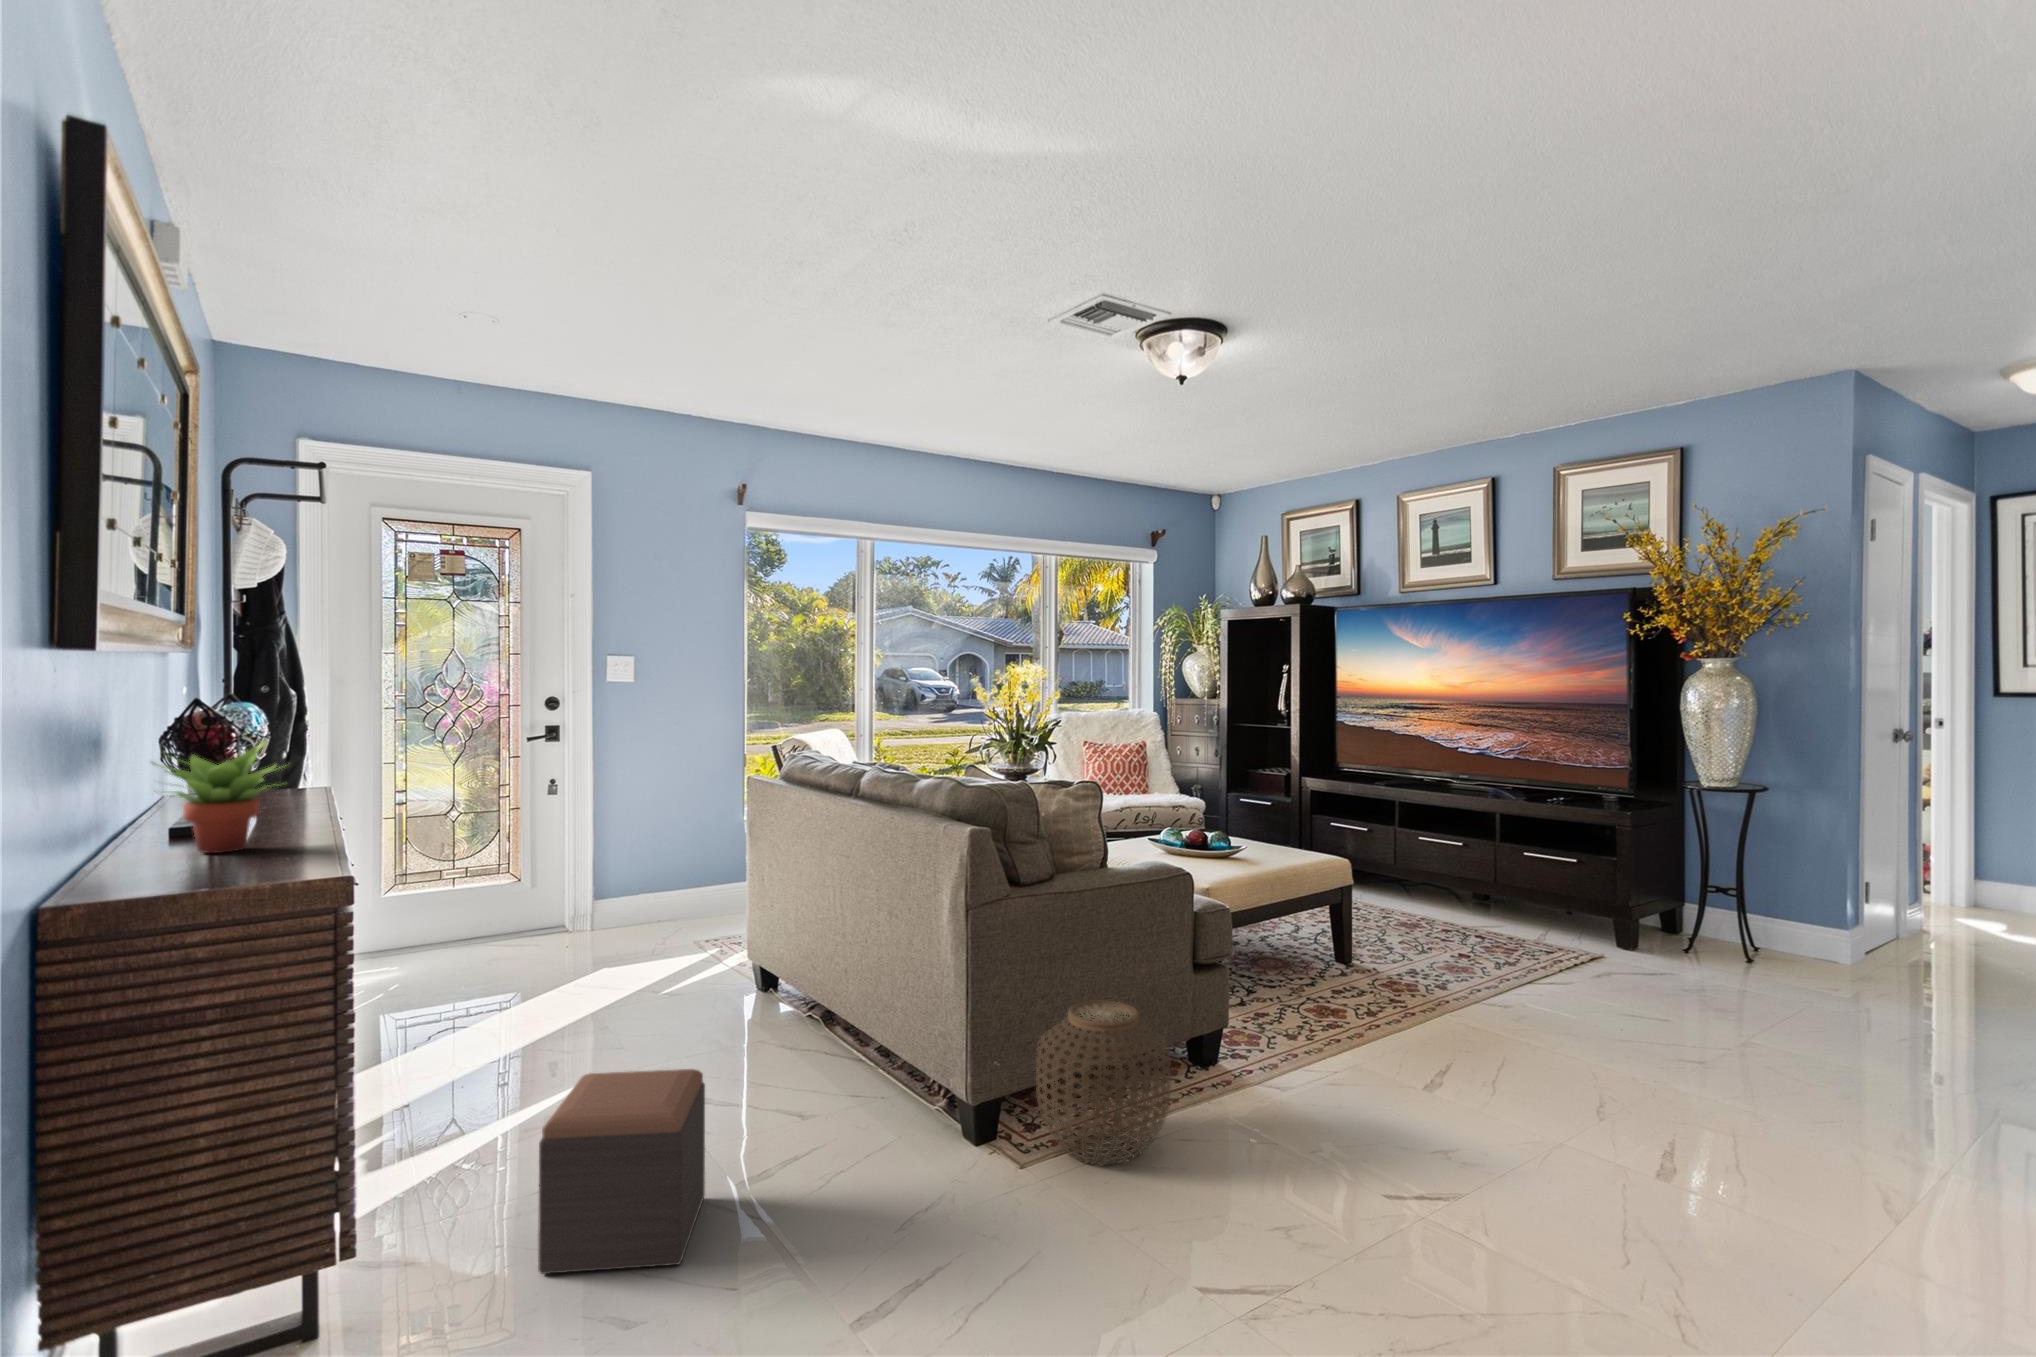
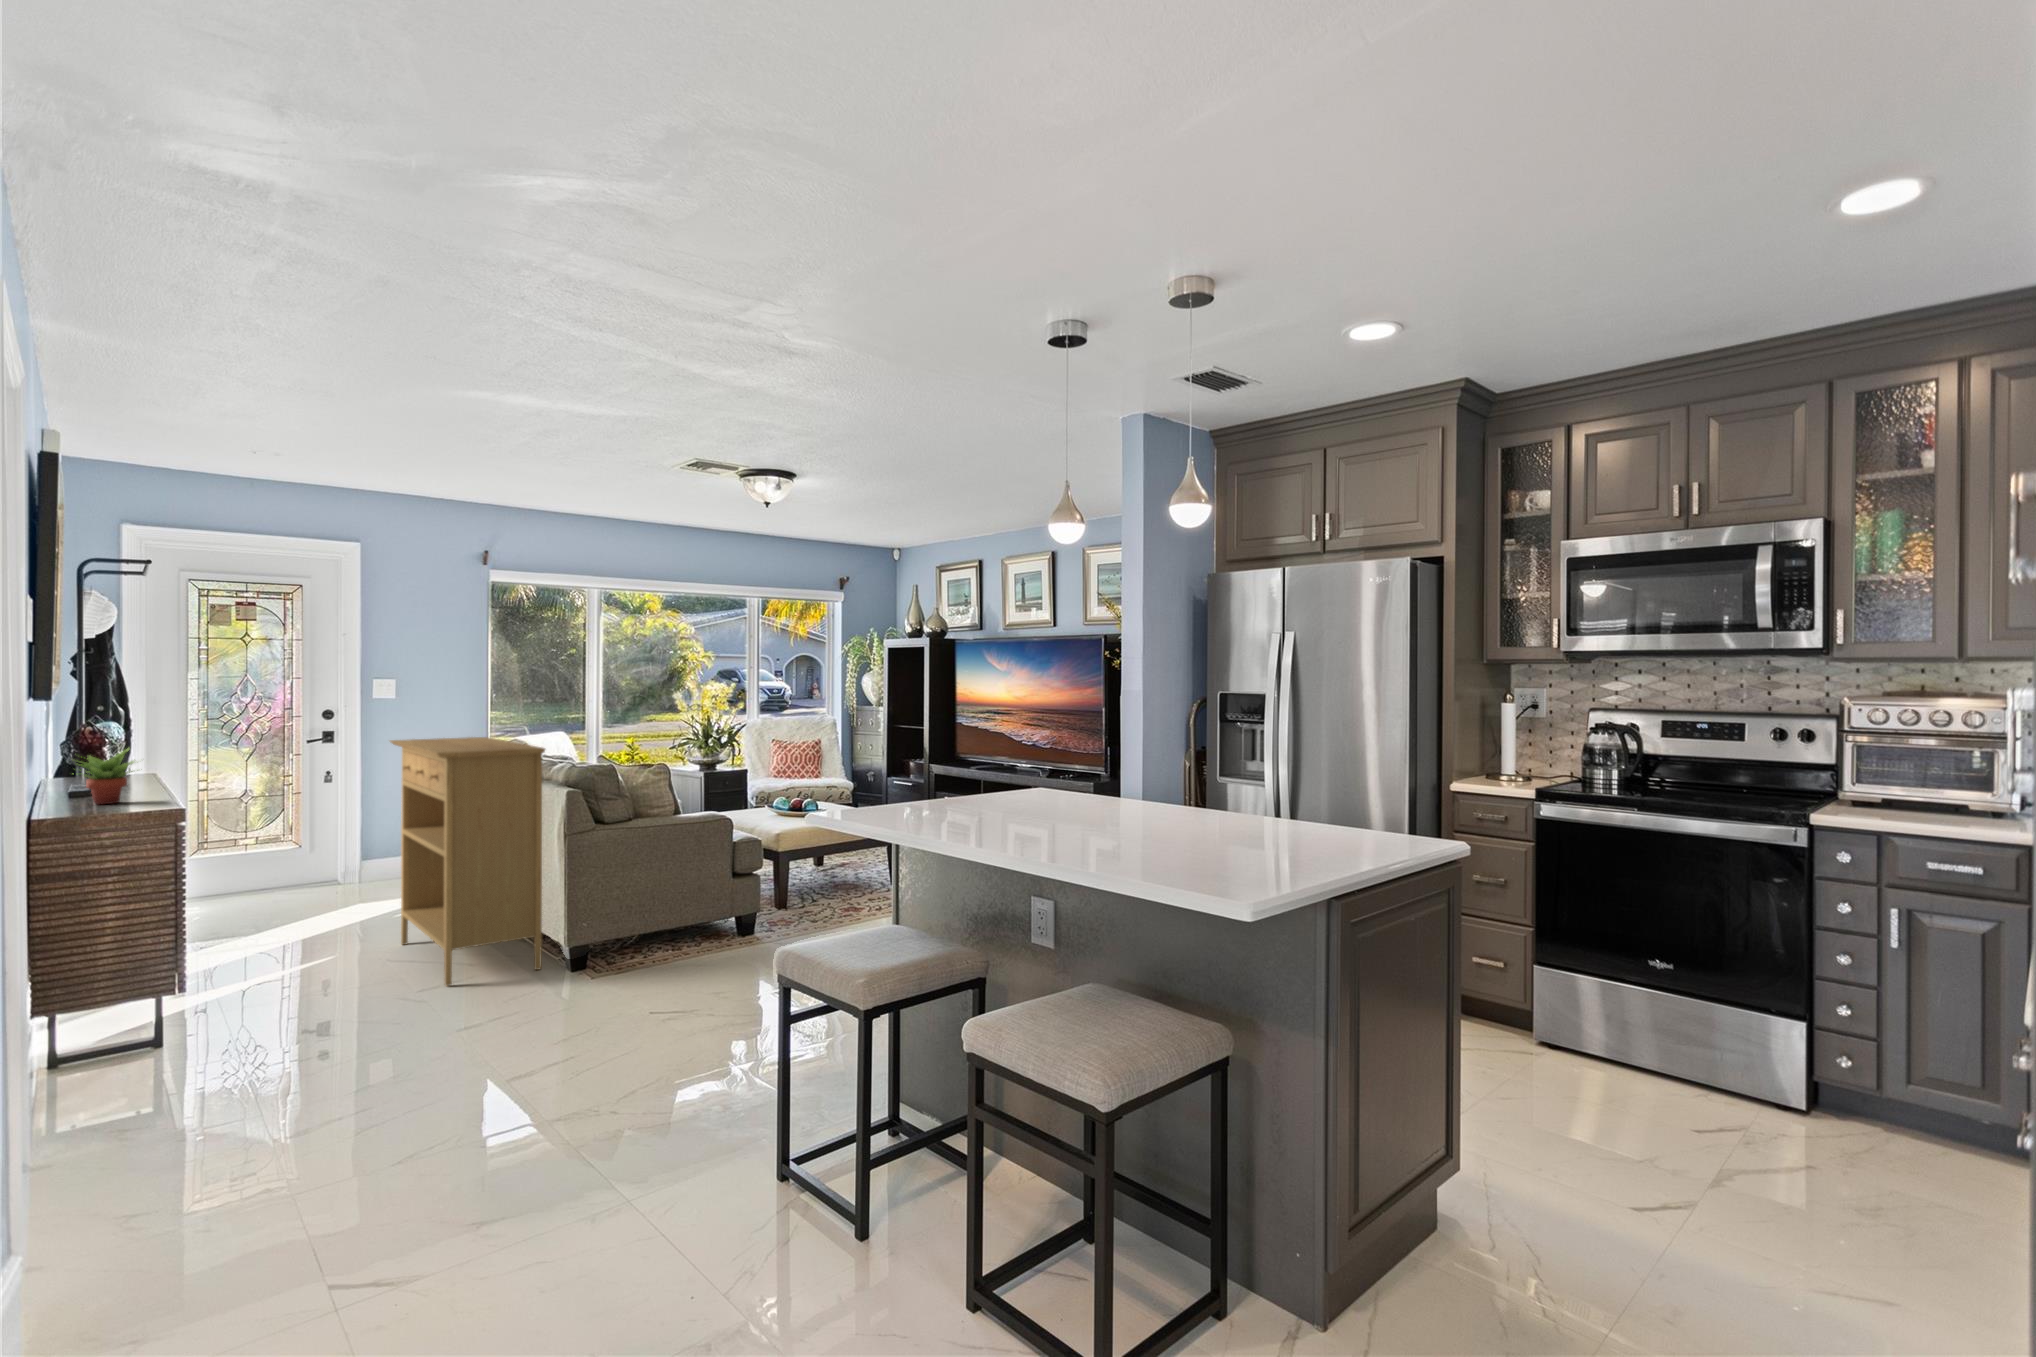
console table: none [661,732,933,1165] -> present [390,737,545,986]
woven basket: present [1036,1000,1171,1165] -> none [602,892,683,980]
footstool: present [538,1069,705,1274] -> none [286,928,392,1028]

